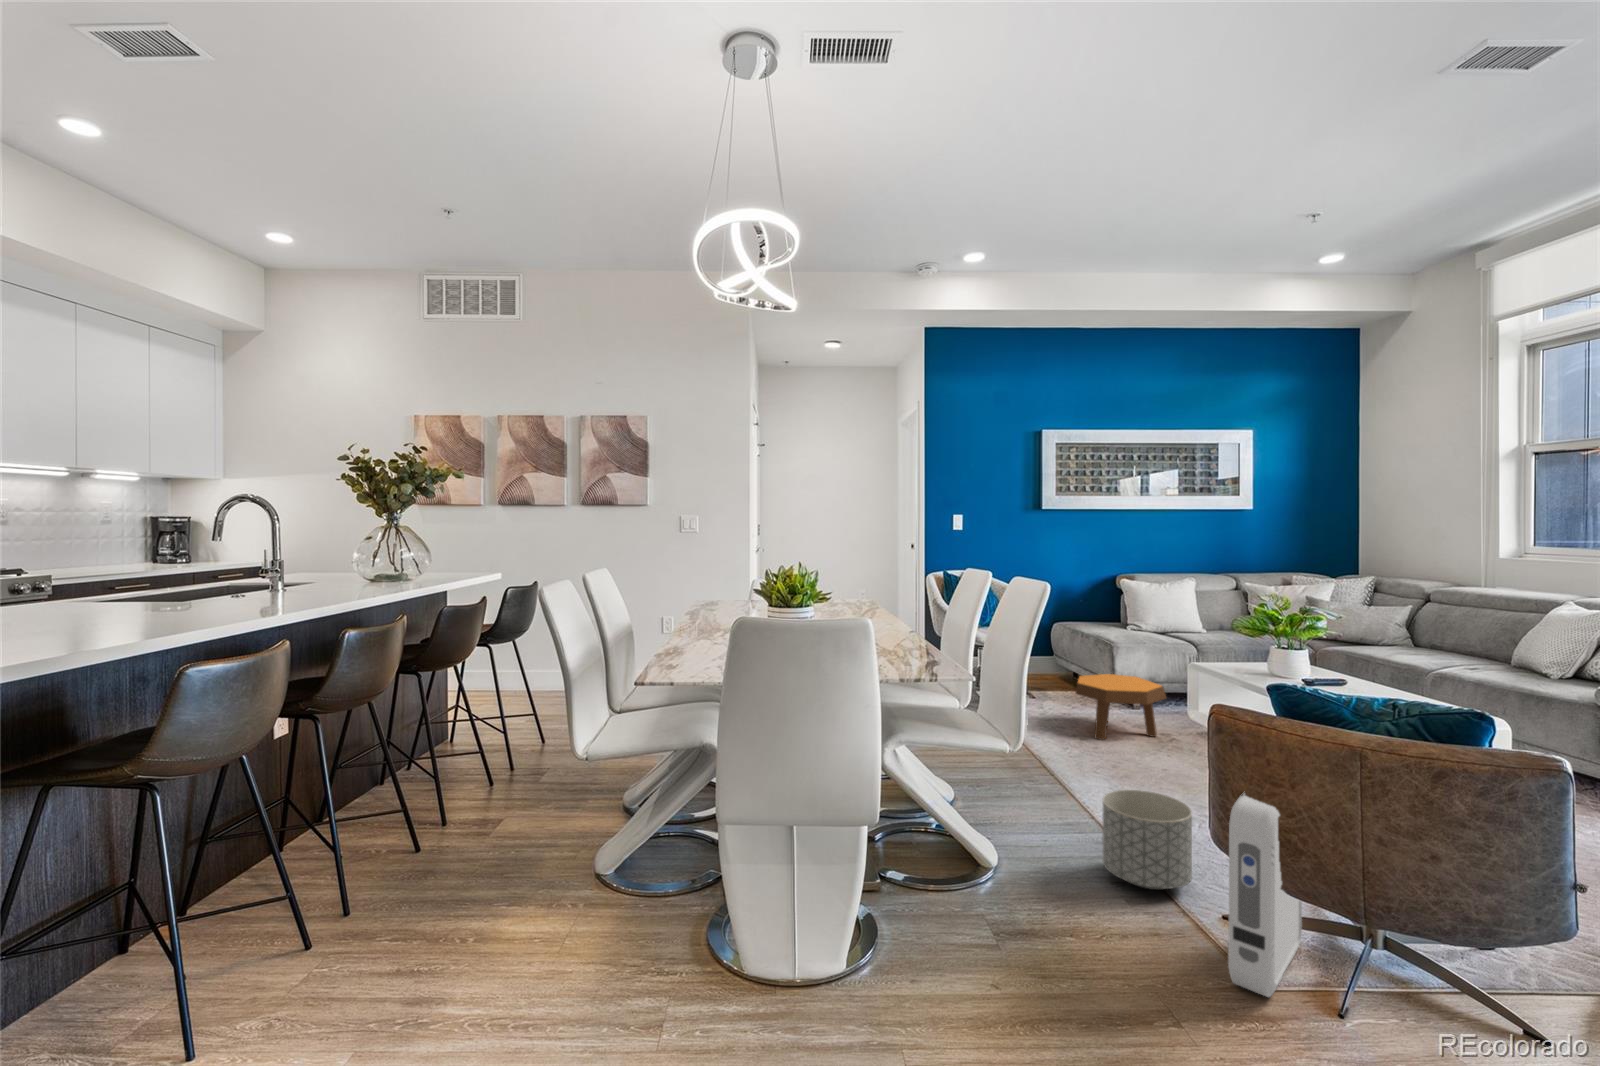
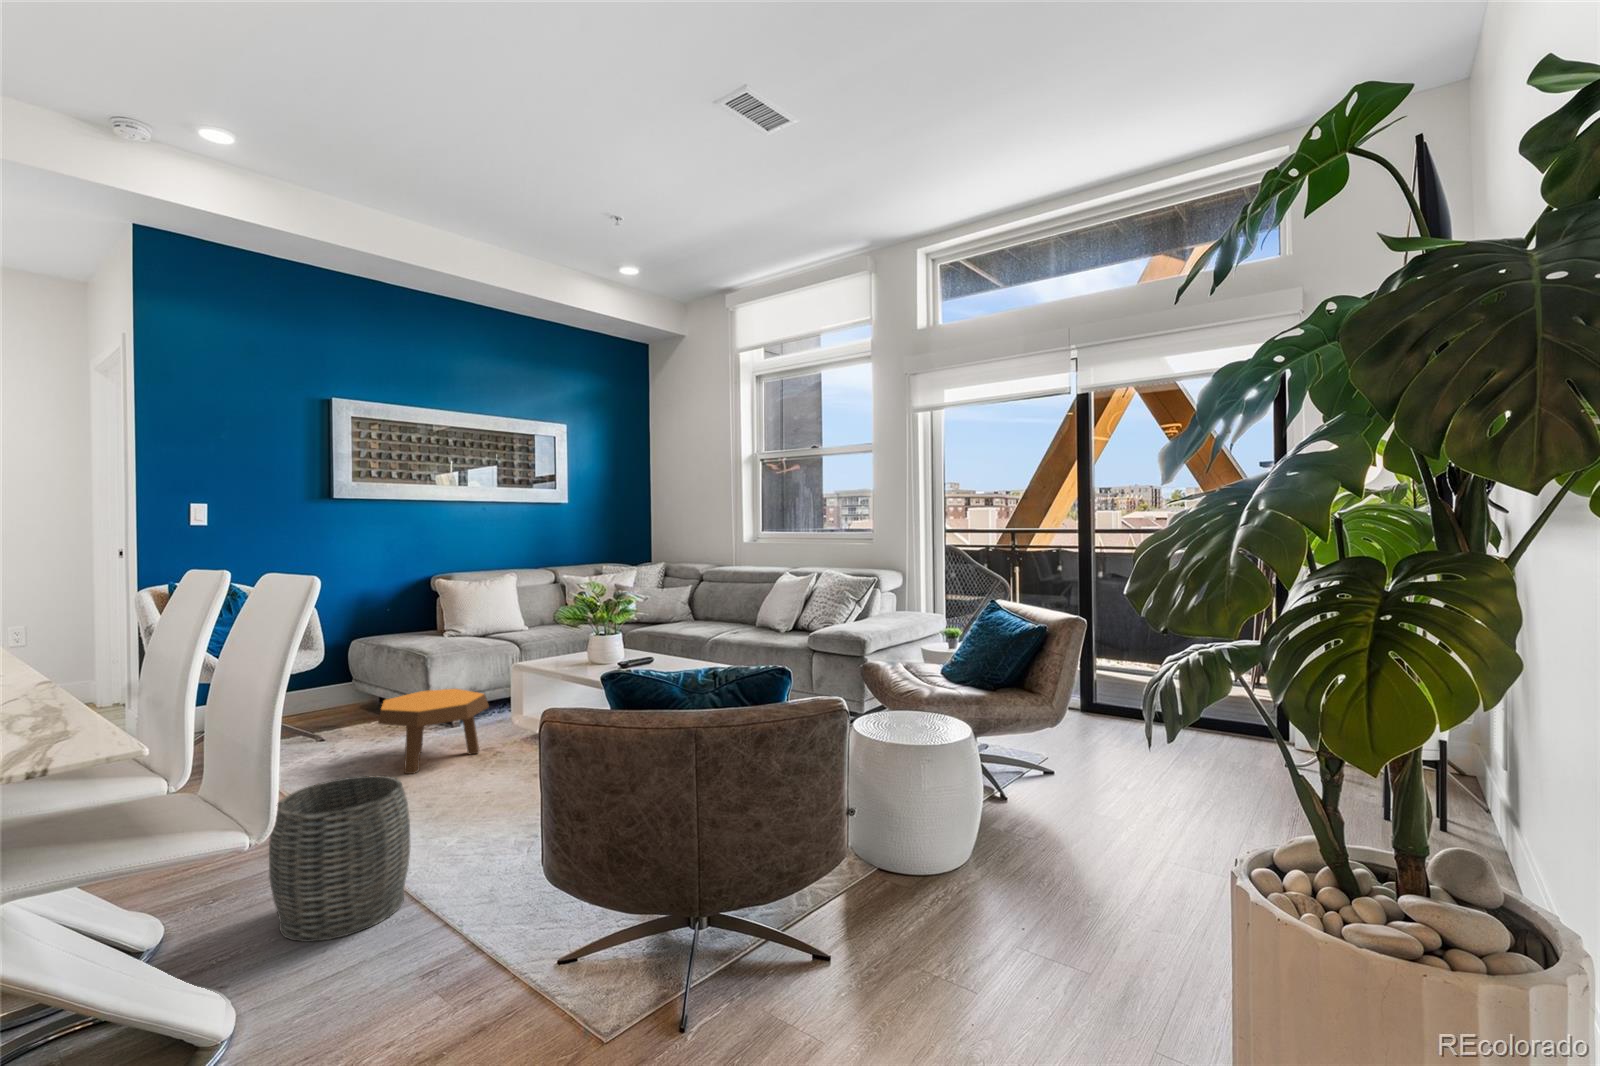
woven basket: none [1012,726,1103,838] -> present [269,775,410,942]
planter: present [1103,790,1192,890] -> none [406,832,522,968]
air purifier: present [1228,794,1302,997] -> none [566,780,638,1055]

